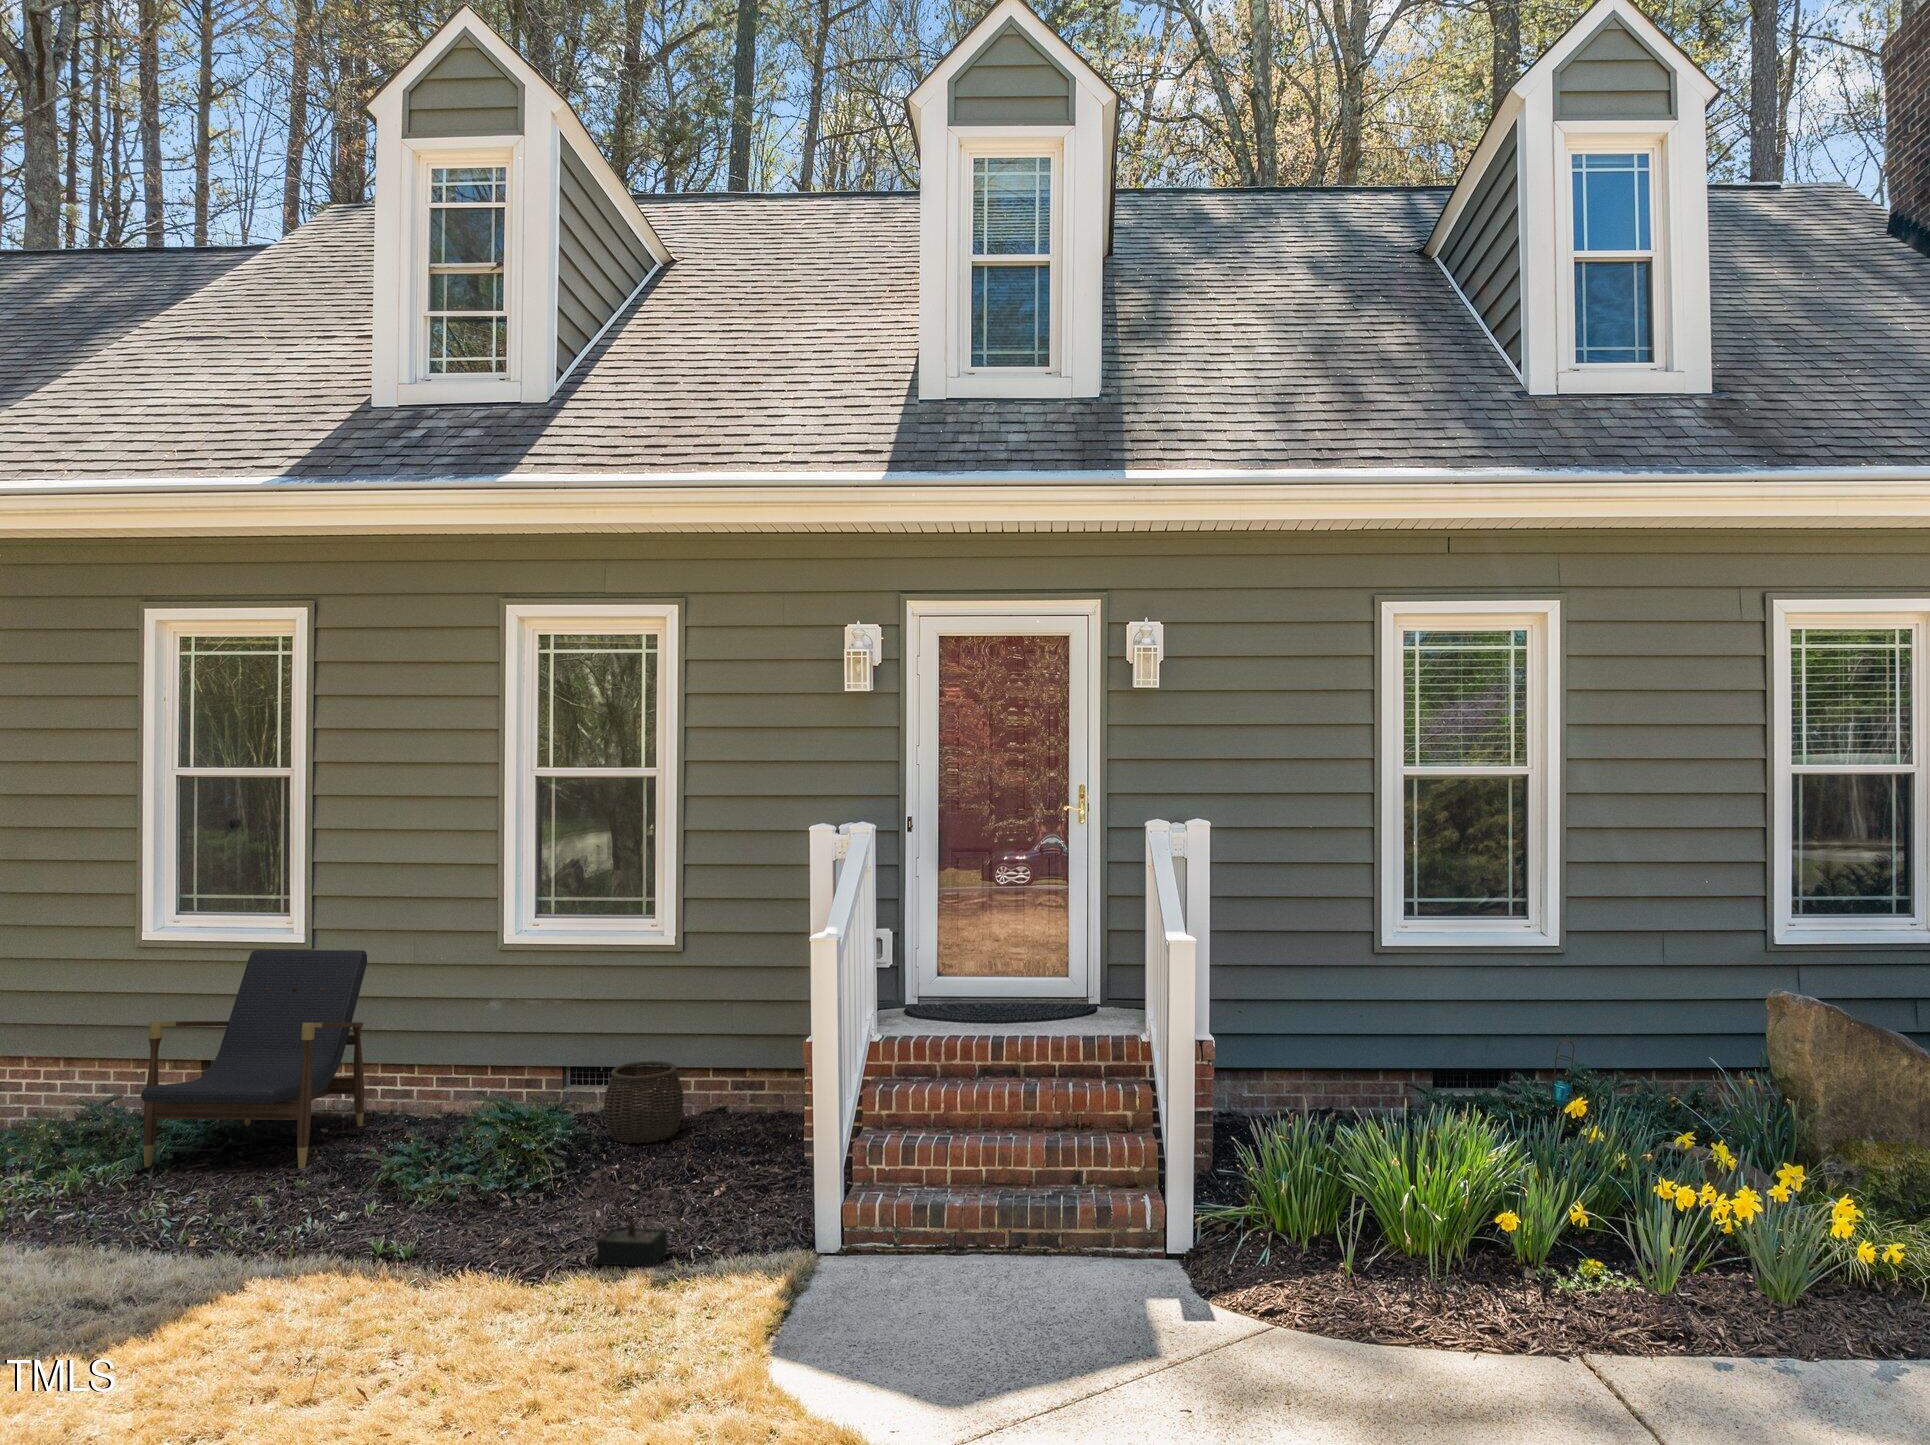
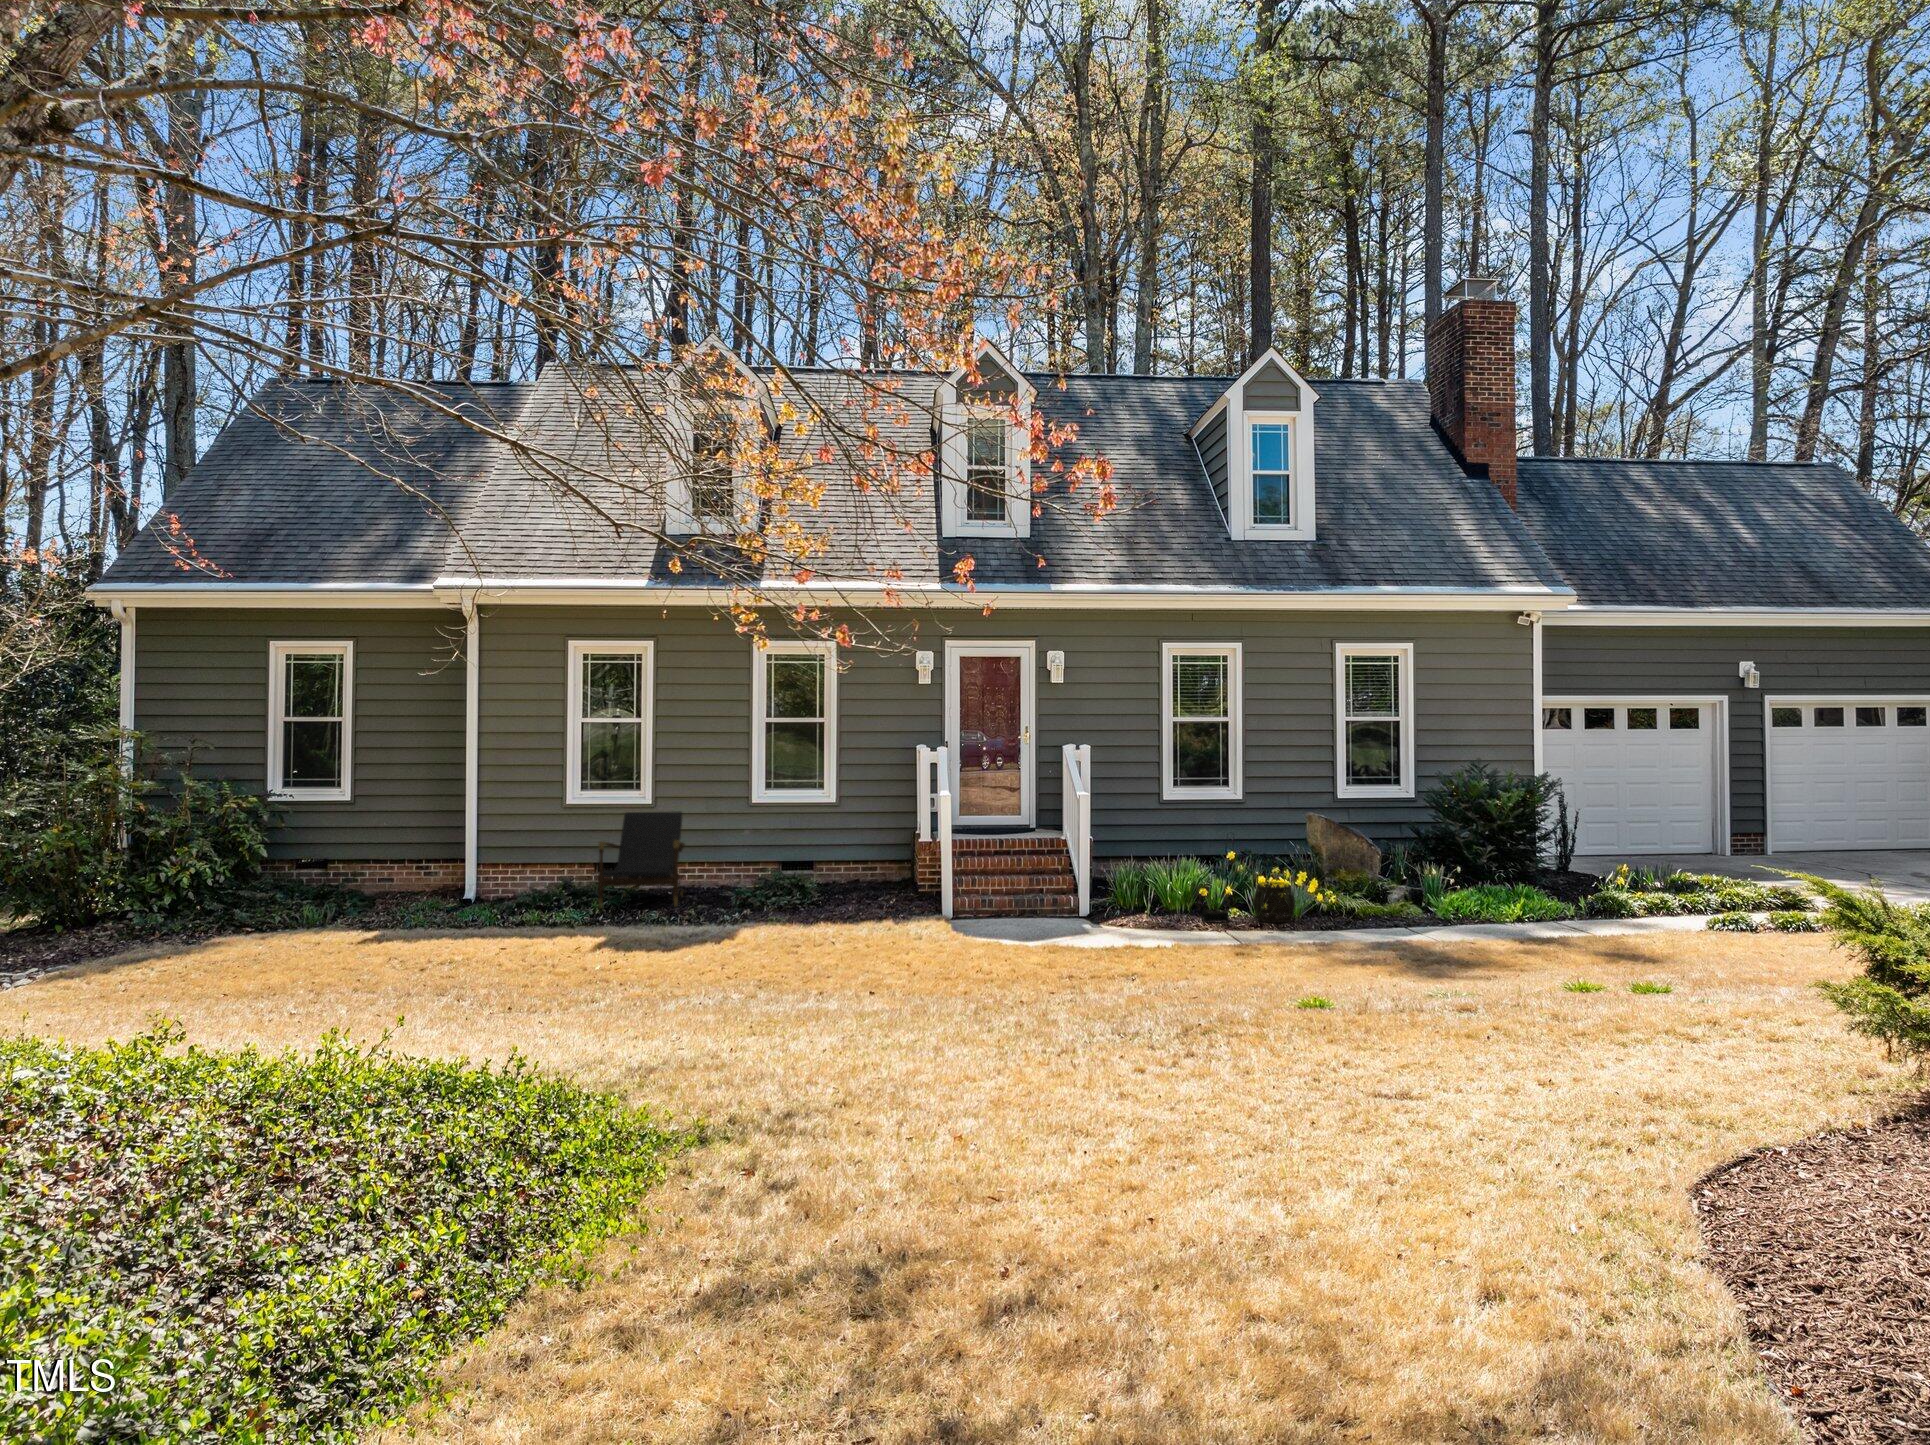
woven basket: present [604,1061,684,1144] -> present [1253,882,1295,923]
decorative plant: present [576,1168,678,1266] -> present [1194,887,1230,923]

